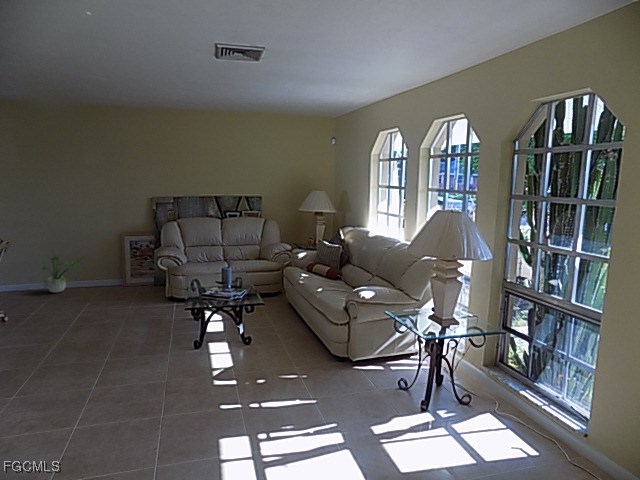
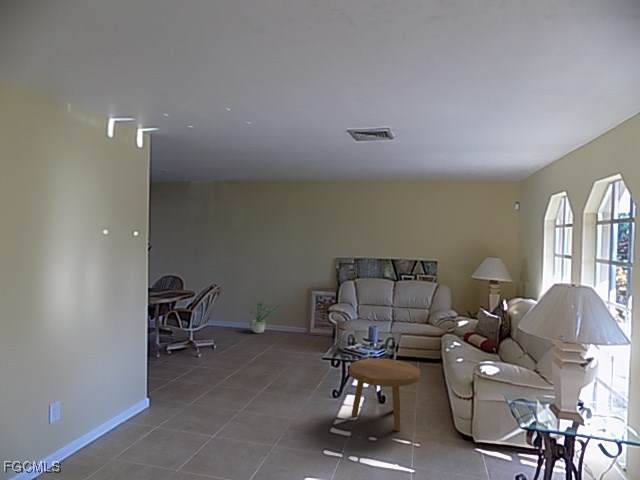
footstool: none [221,299,295,369] -> present [349,358,420,431]

